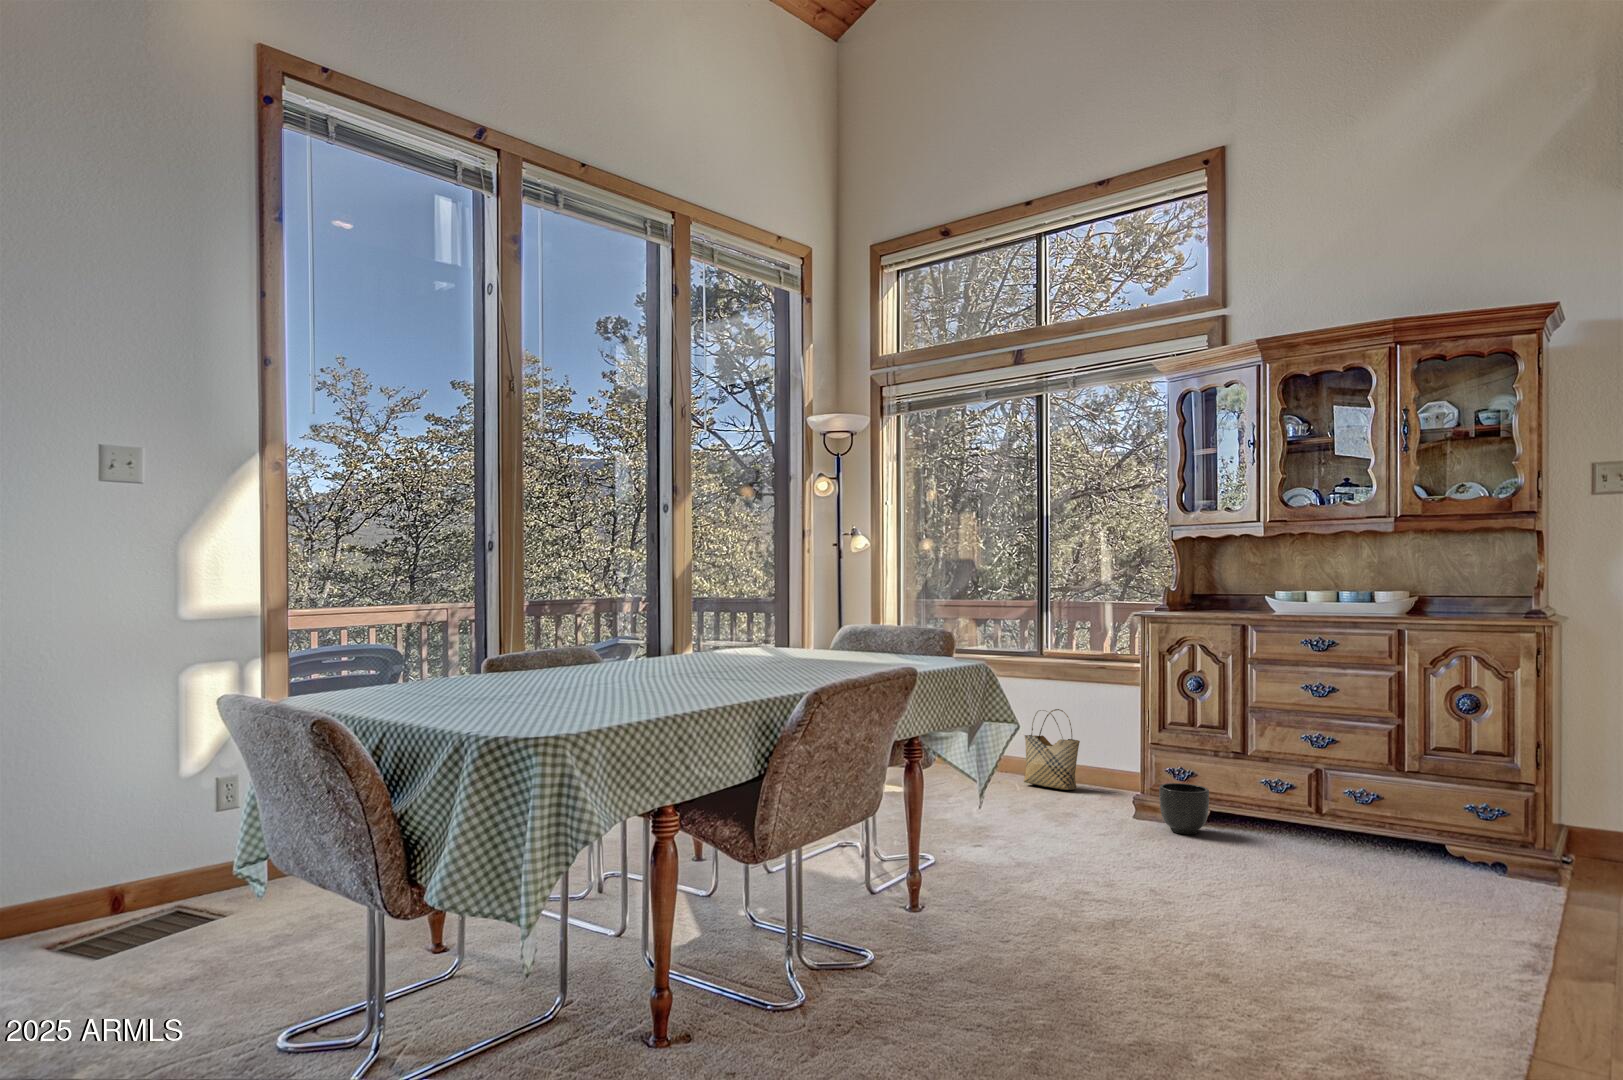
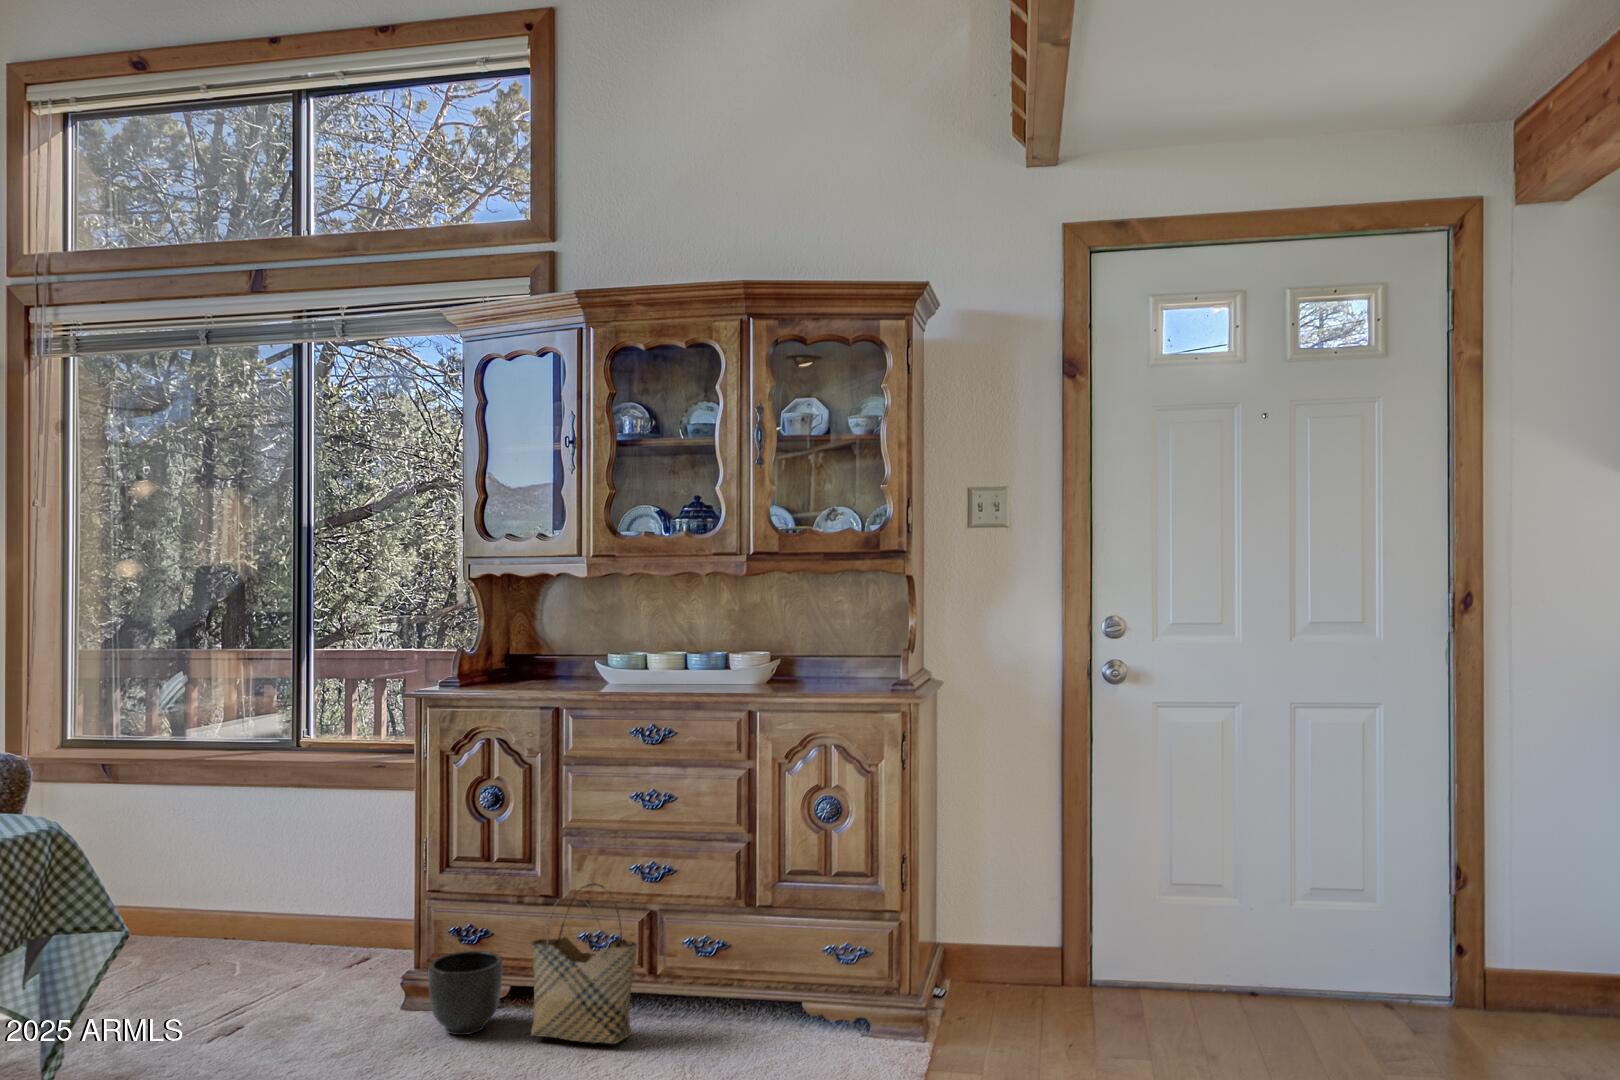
woven basket: present [1024,709,1080,790] -> present [531,883,637,1044]

